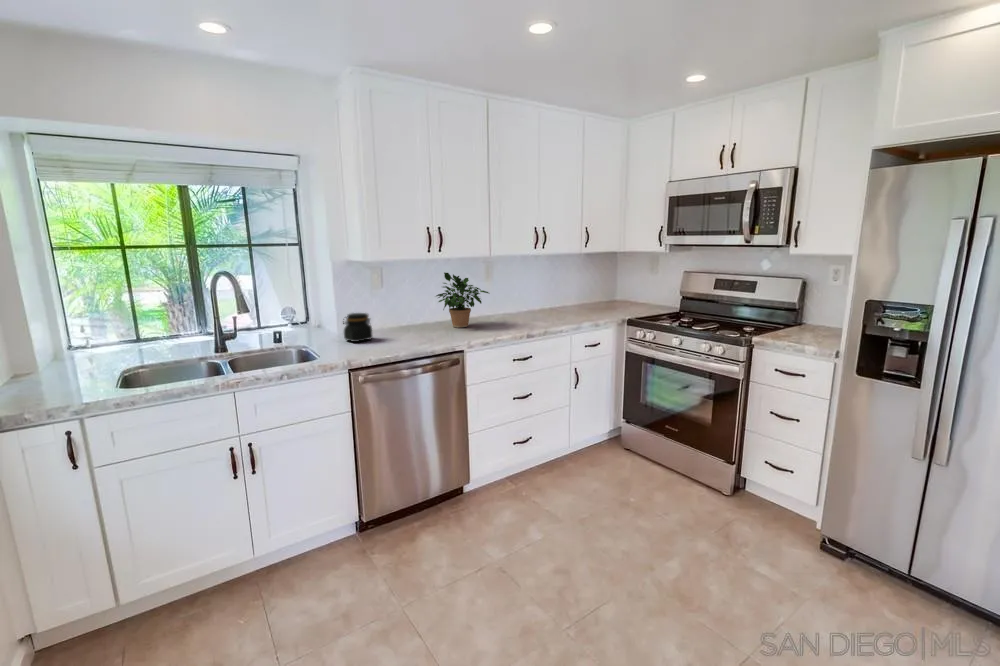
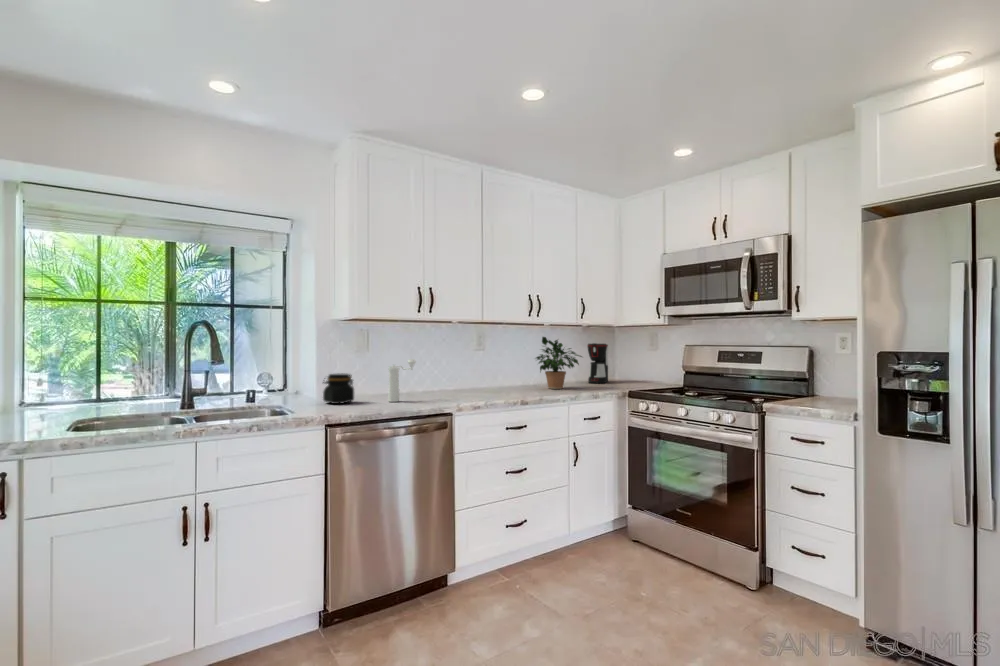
coffee maker: none [589,269,609,307] -> present [587,343,608,383]
potted plant: present [436,273,488,328] -> present [536,337,582,389]
pepper mill: none [402,297,428,338] -> present [388,359,416,402]

